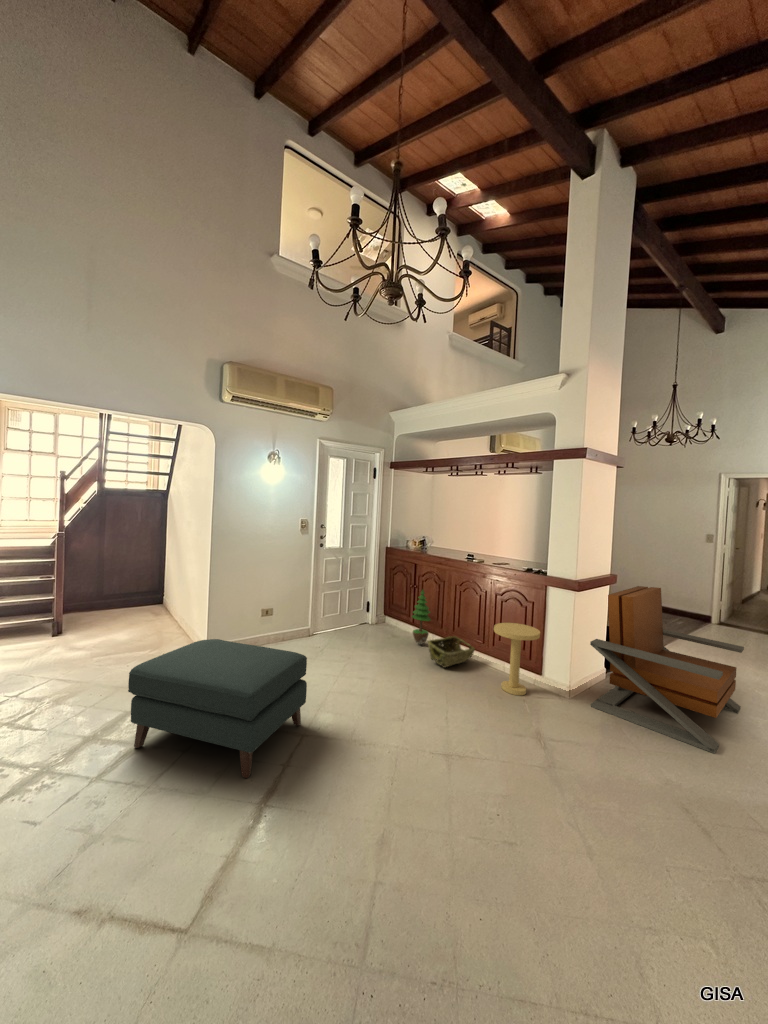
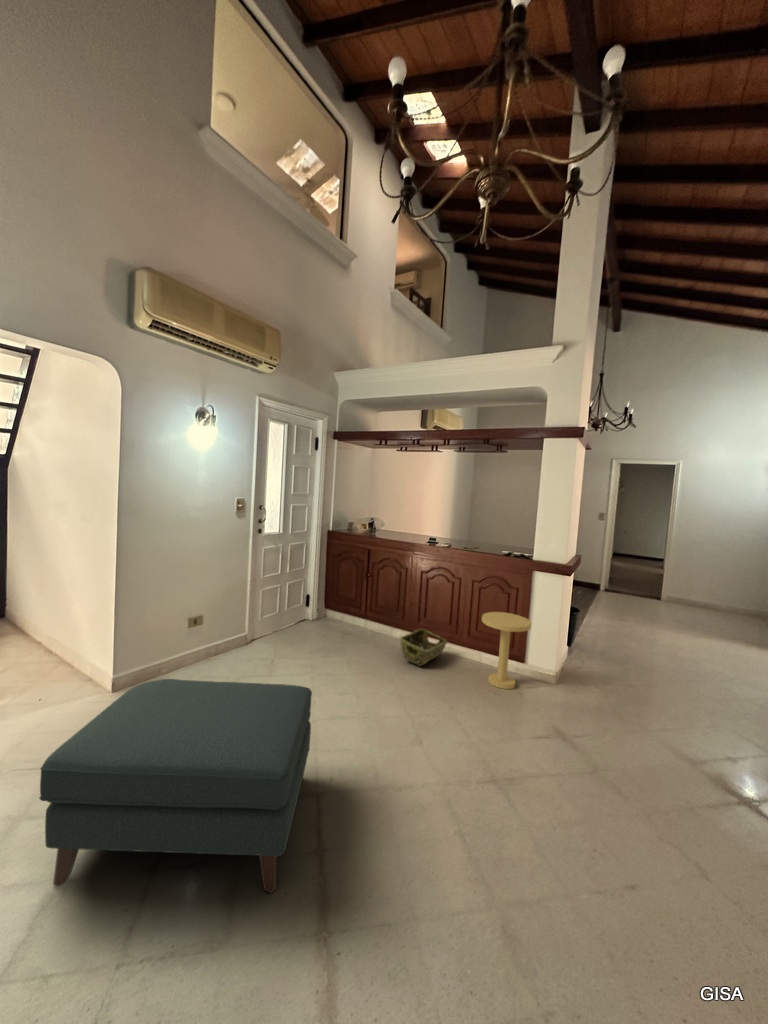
lounge chair: present [590,586,744,753] -> none [578,566,708,724]
potted tree: present [412,590,431,645] -> none [369,578,391,641]

